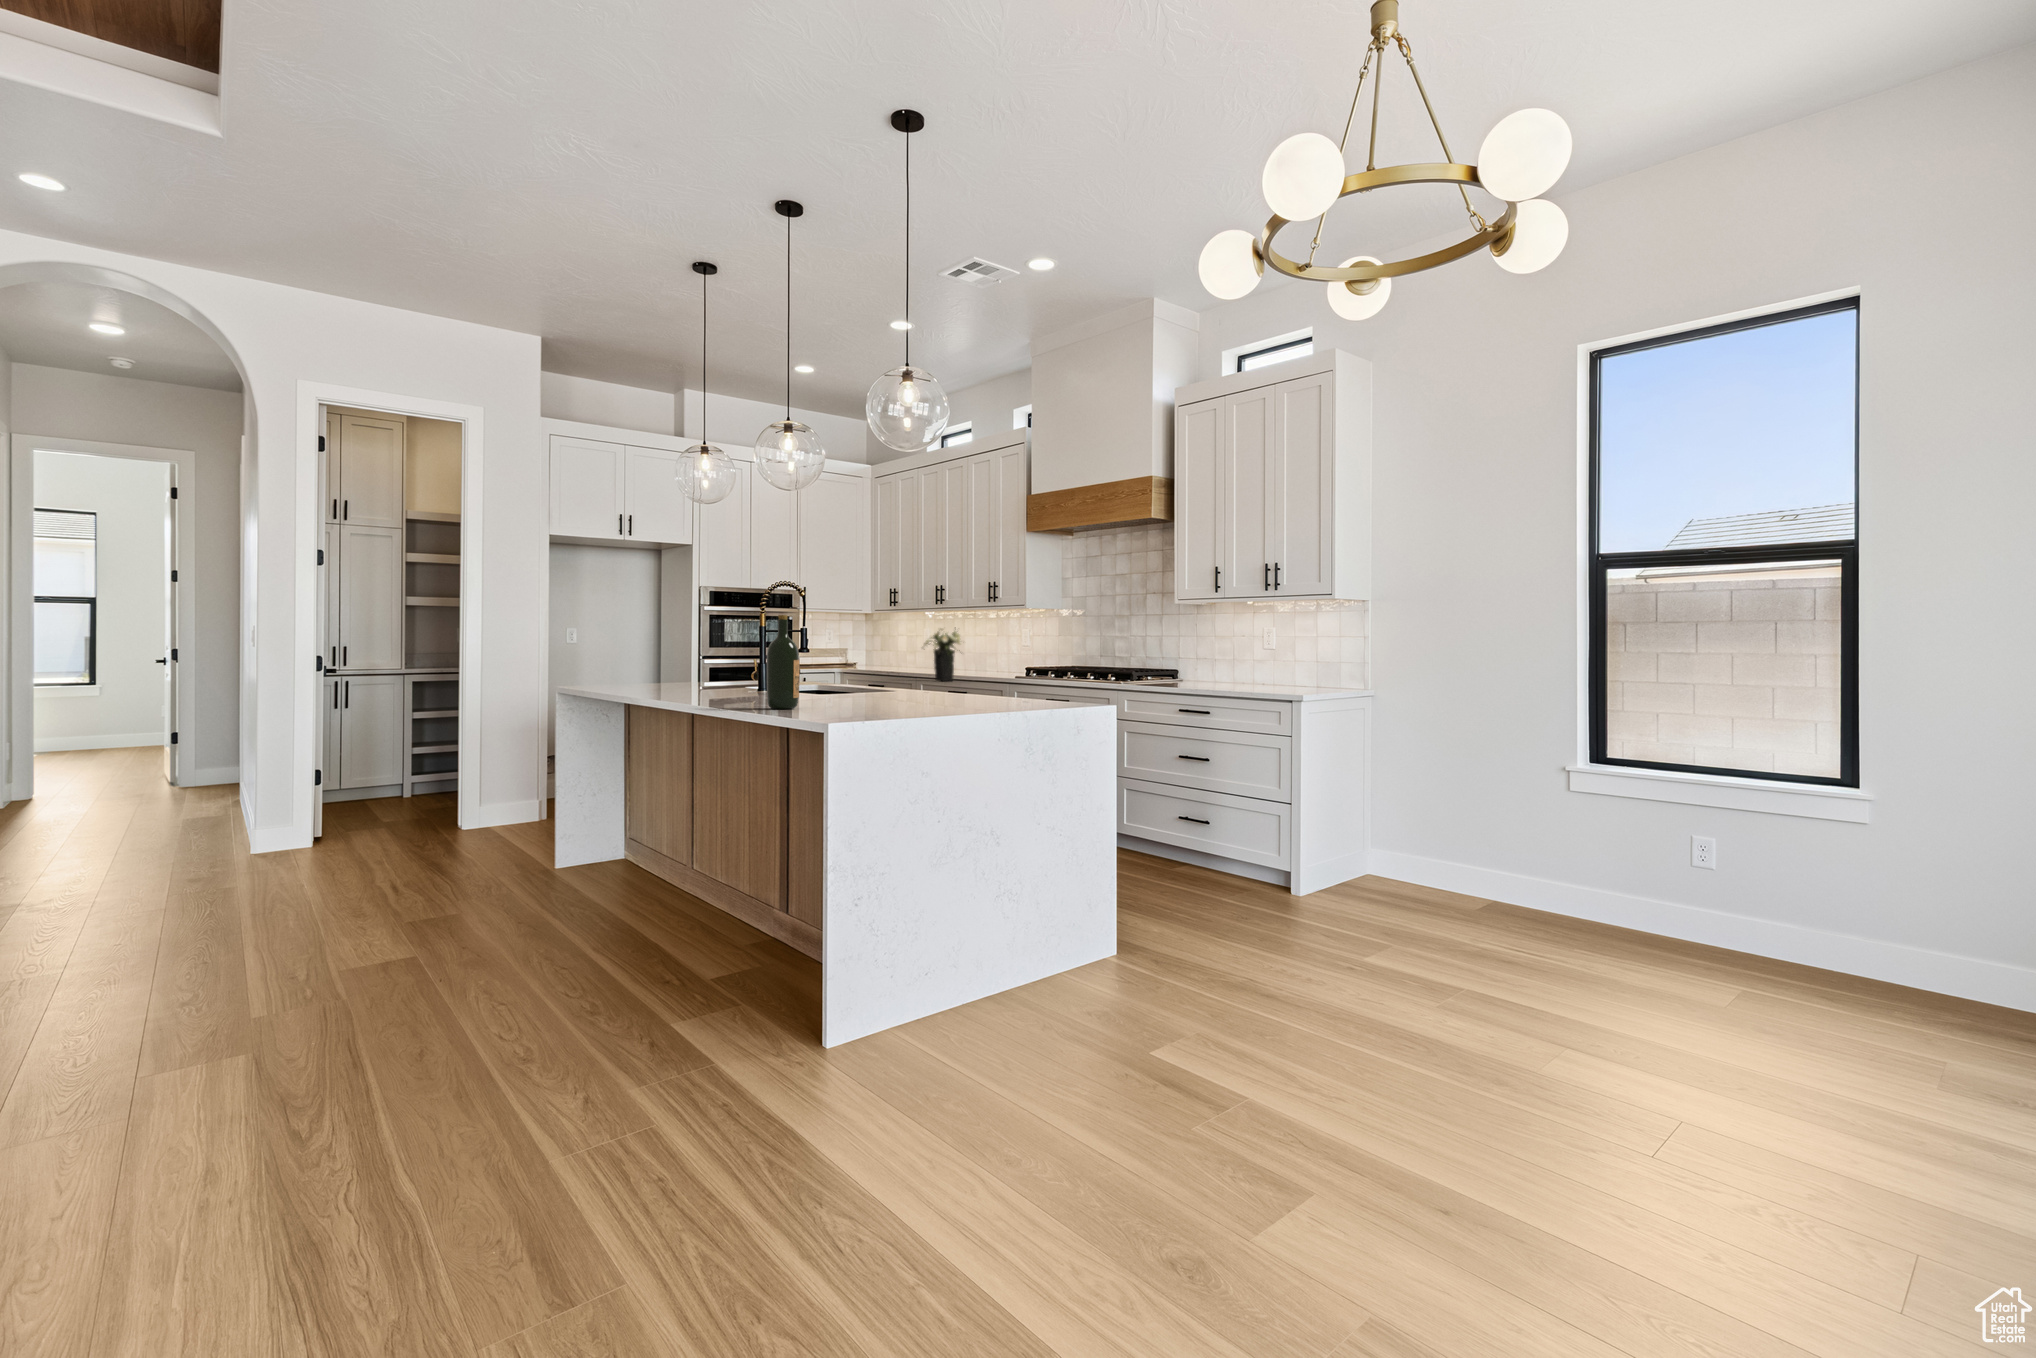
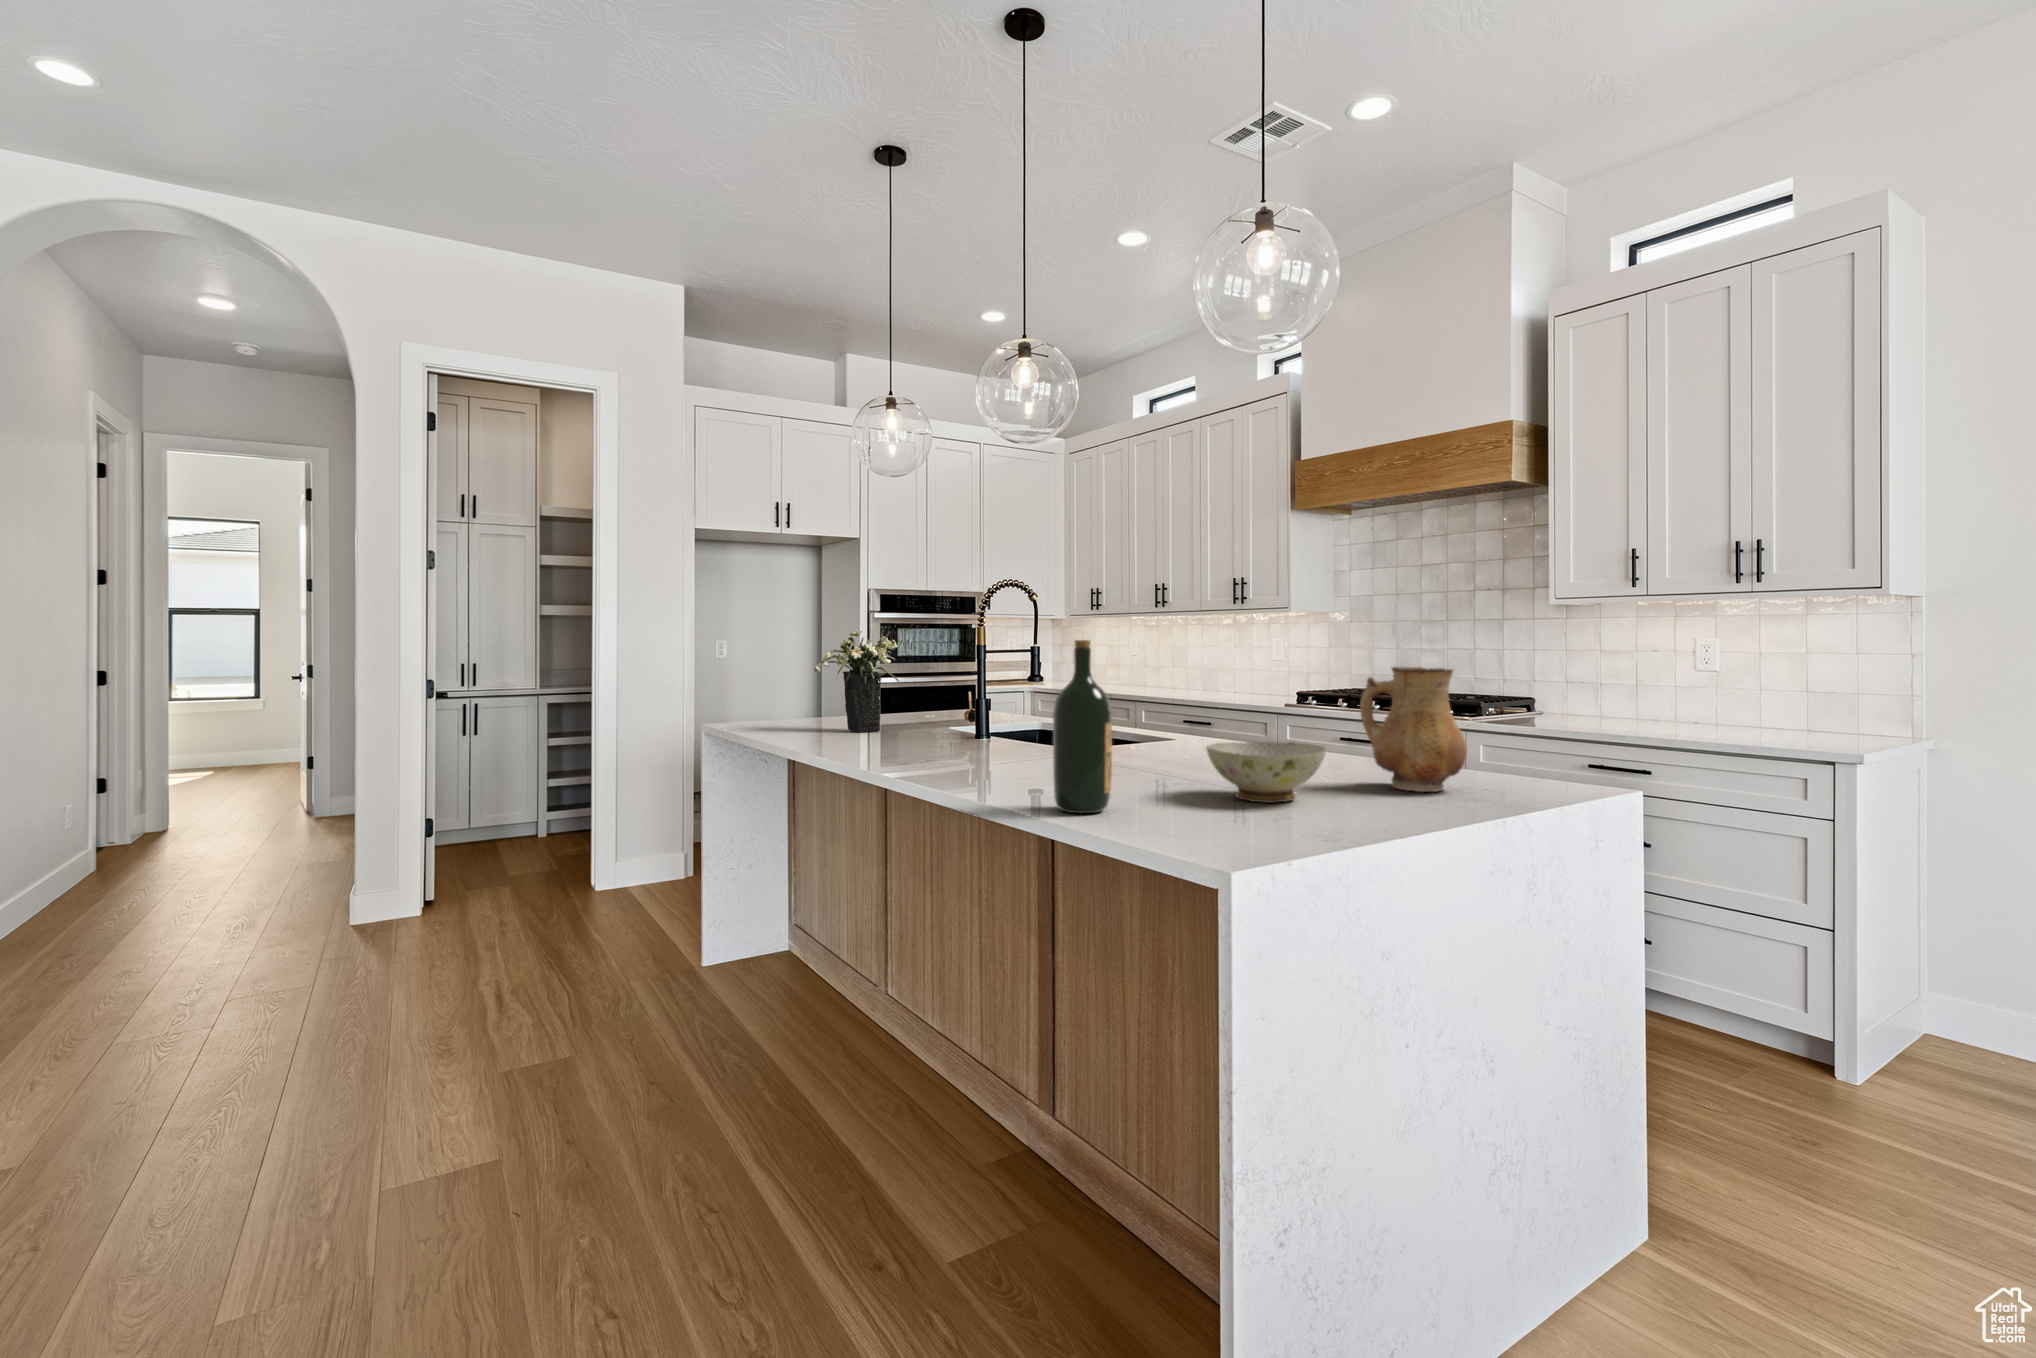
flower arrangement: present [922,628,961,681] -> present [814,629,899,732]
ceramic pitcher: none [963,635,1018,705] -> present [1360,667,1467,792]
ceramic bowl: none [862,676,928,707] -> present [1206,742,1326,803]

